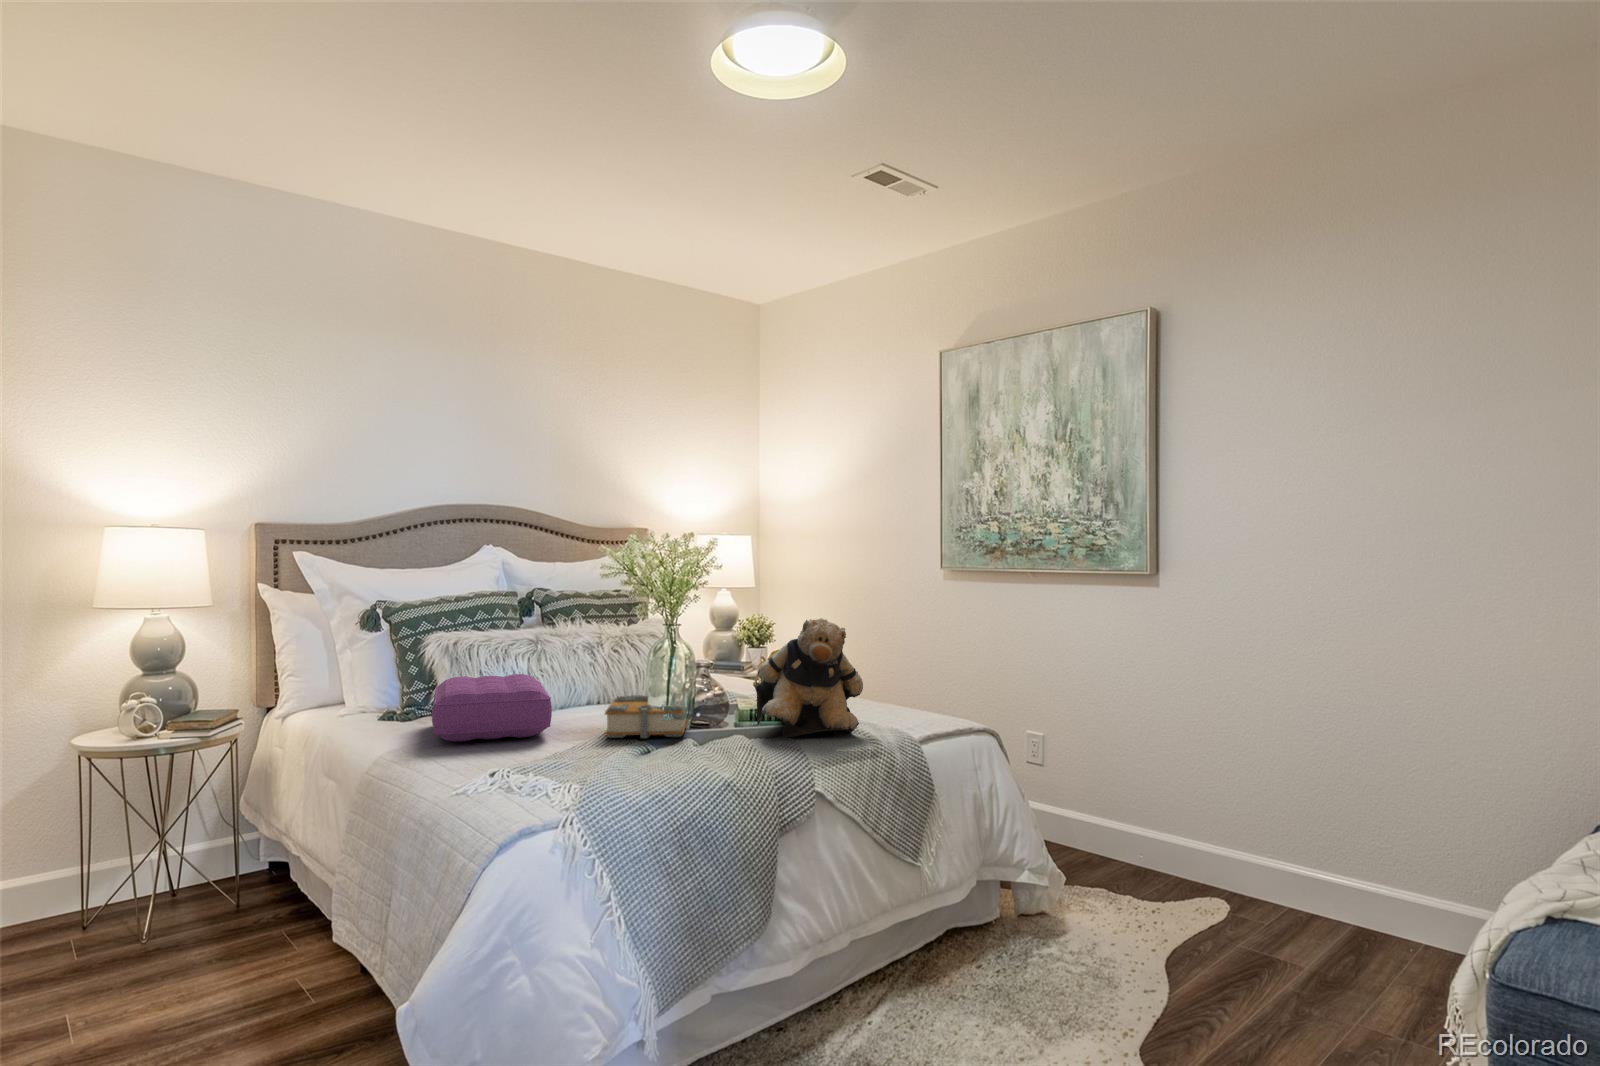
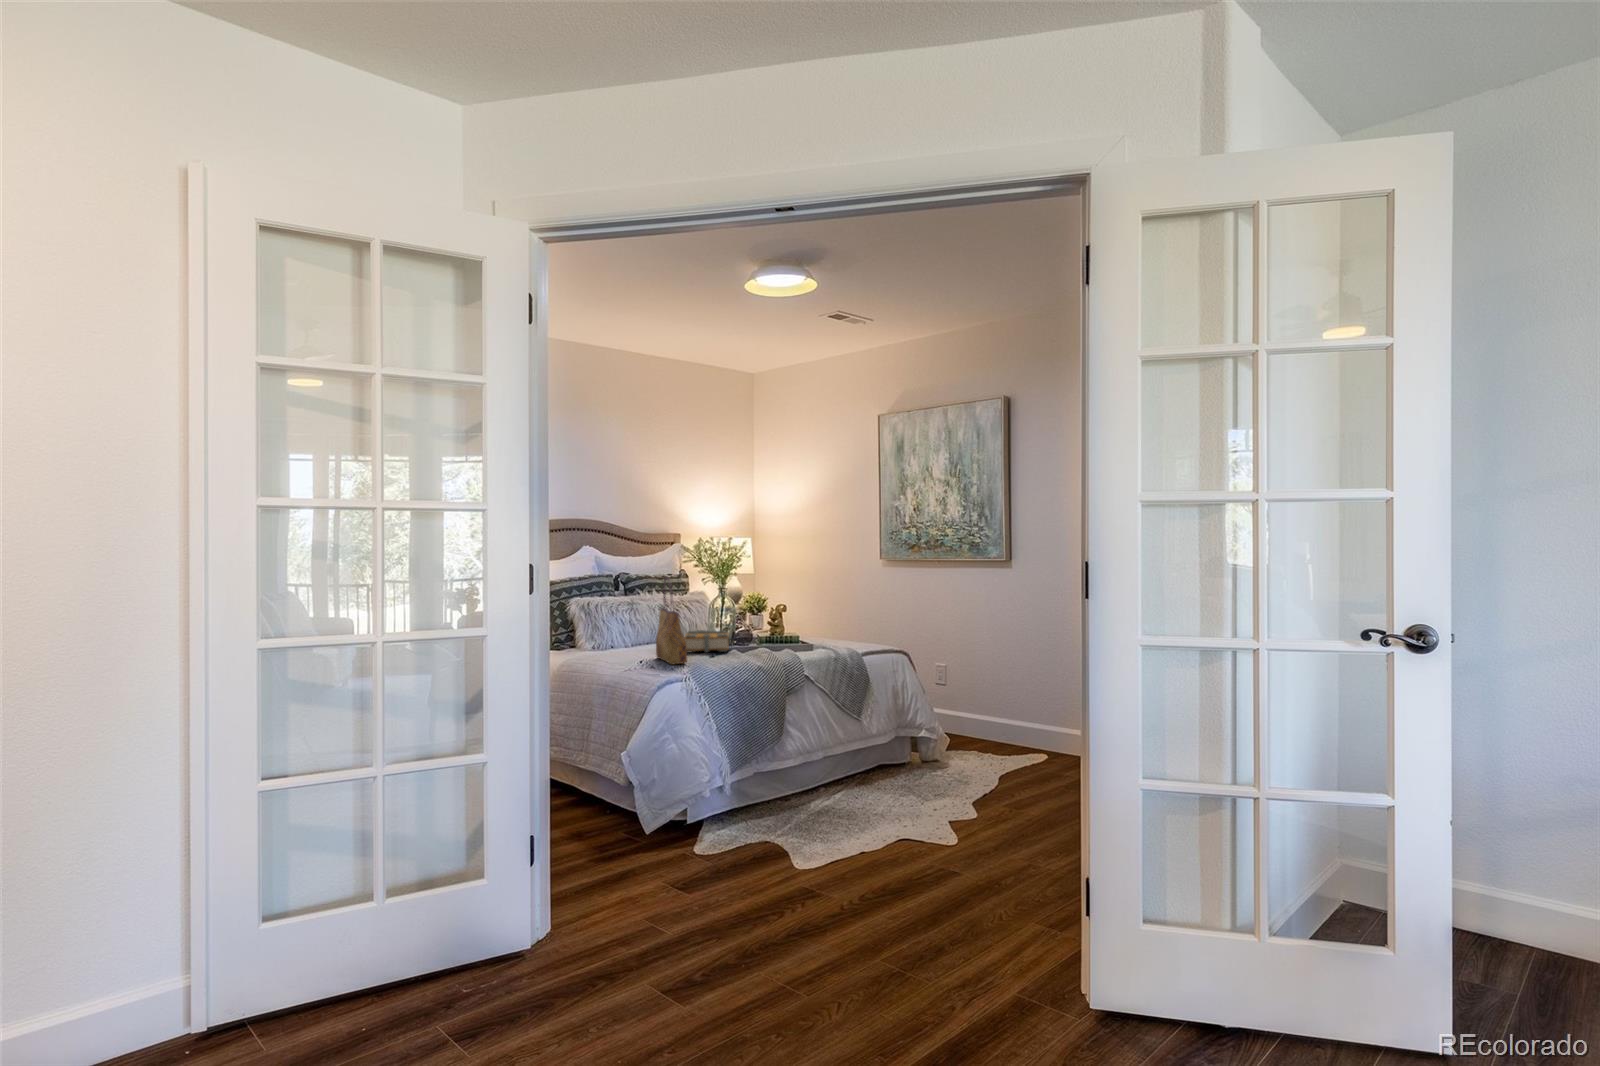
tote bag: none [547,608,594,776] -> present [656,577,687,665]
teddy bear: present [755,618,863,737] -> none [768,584,830,651]
pillow: present [432,674,552,742] -> none [580,620,654,655]

